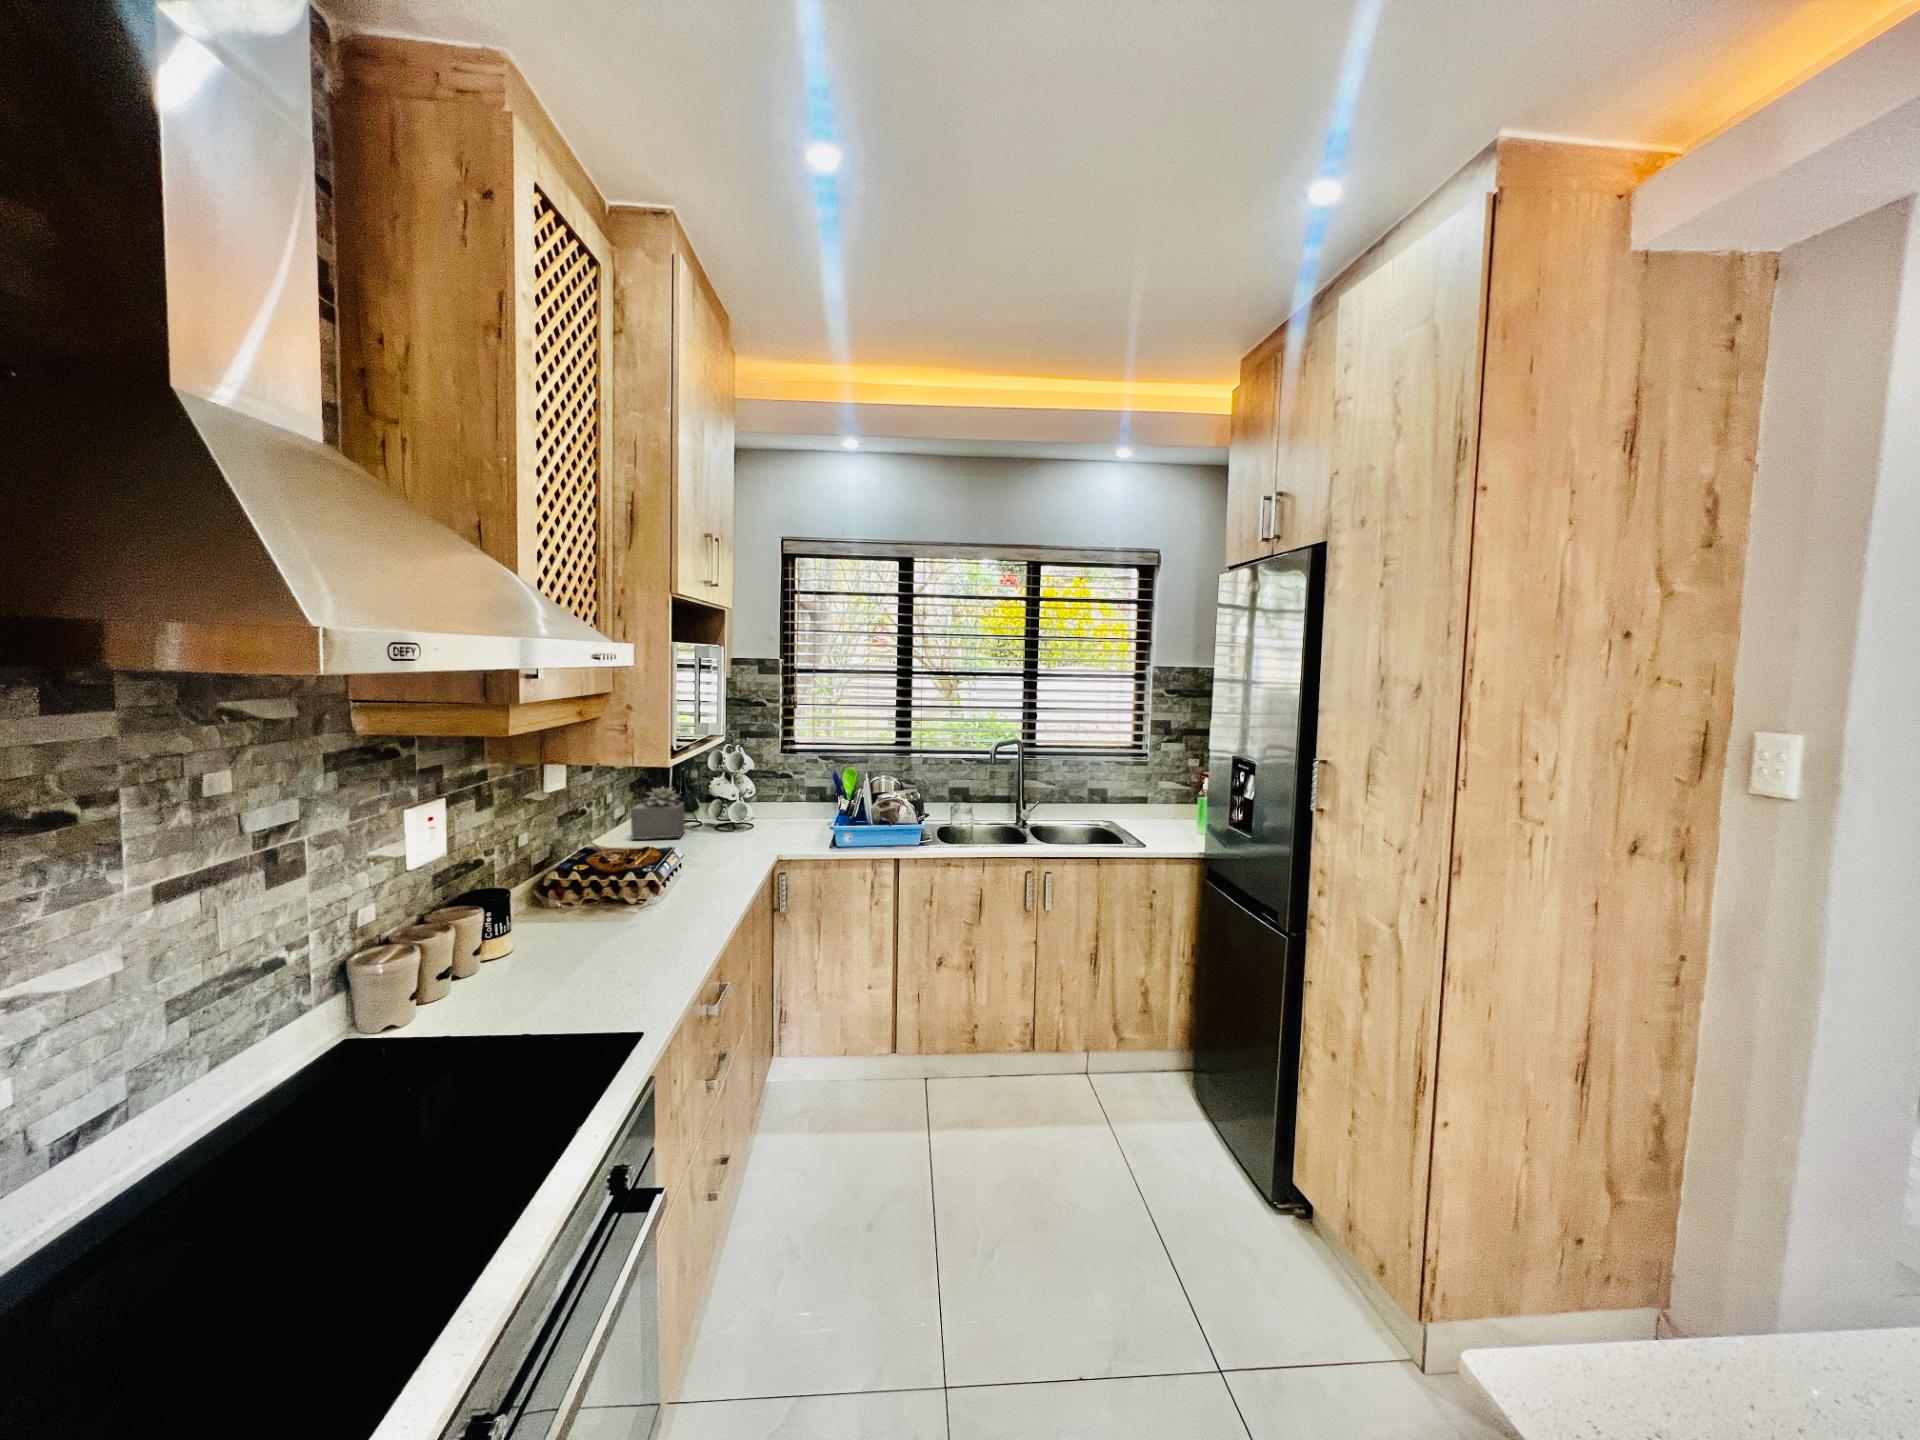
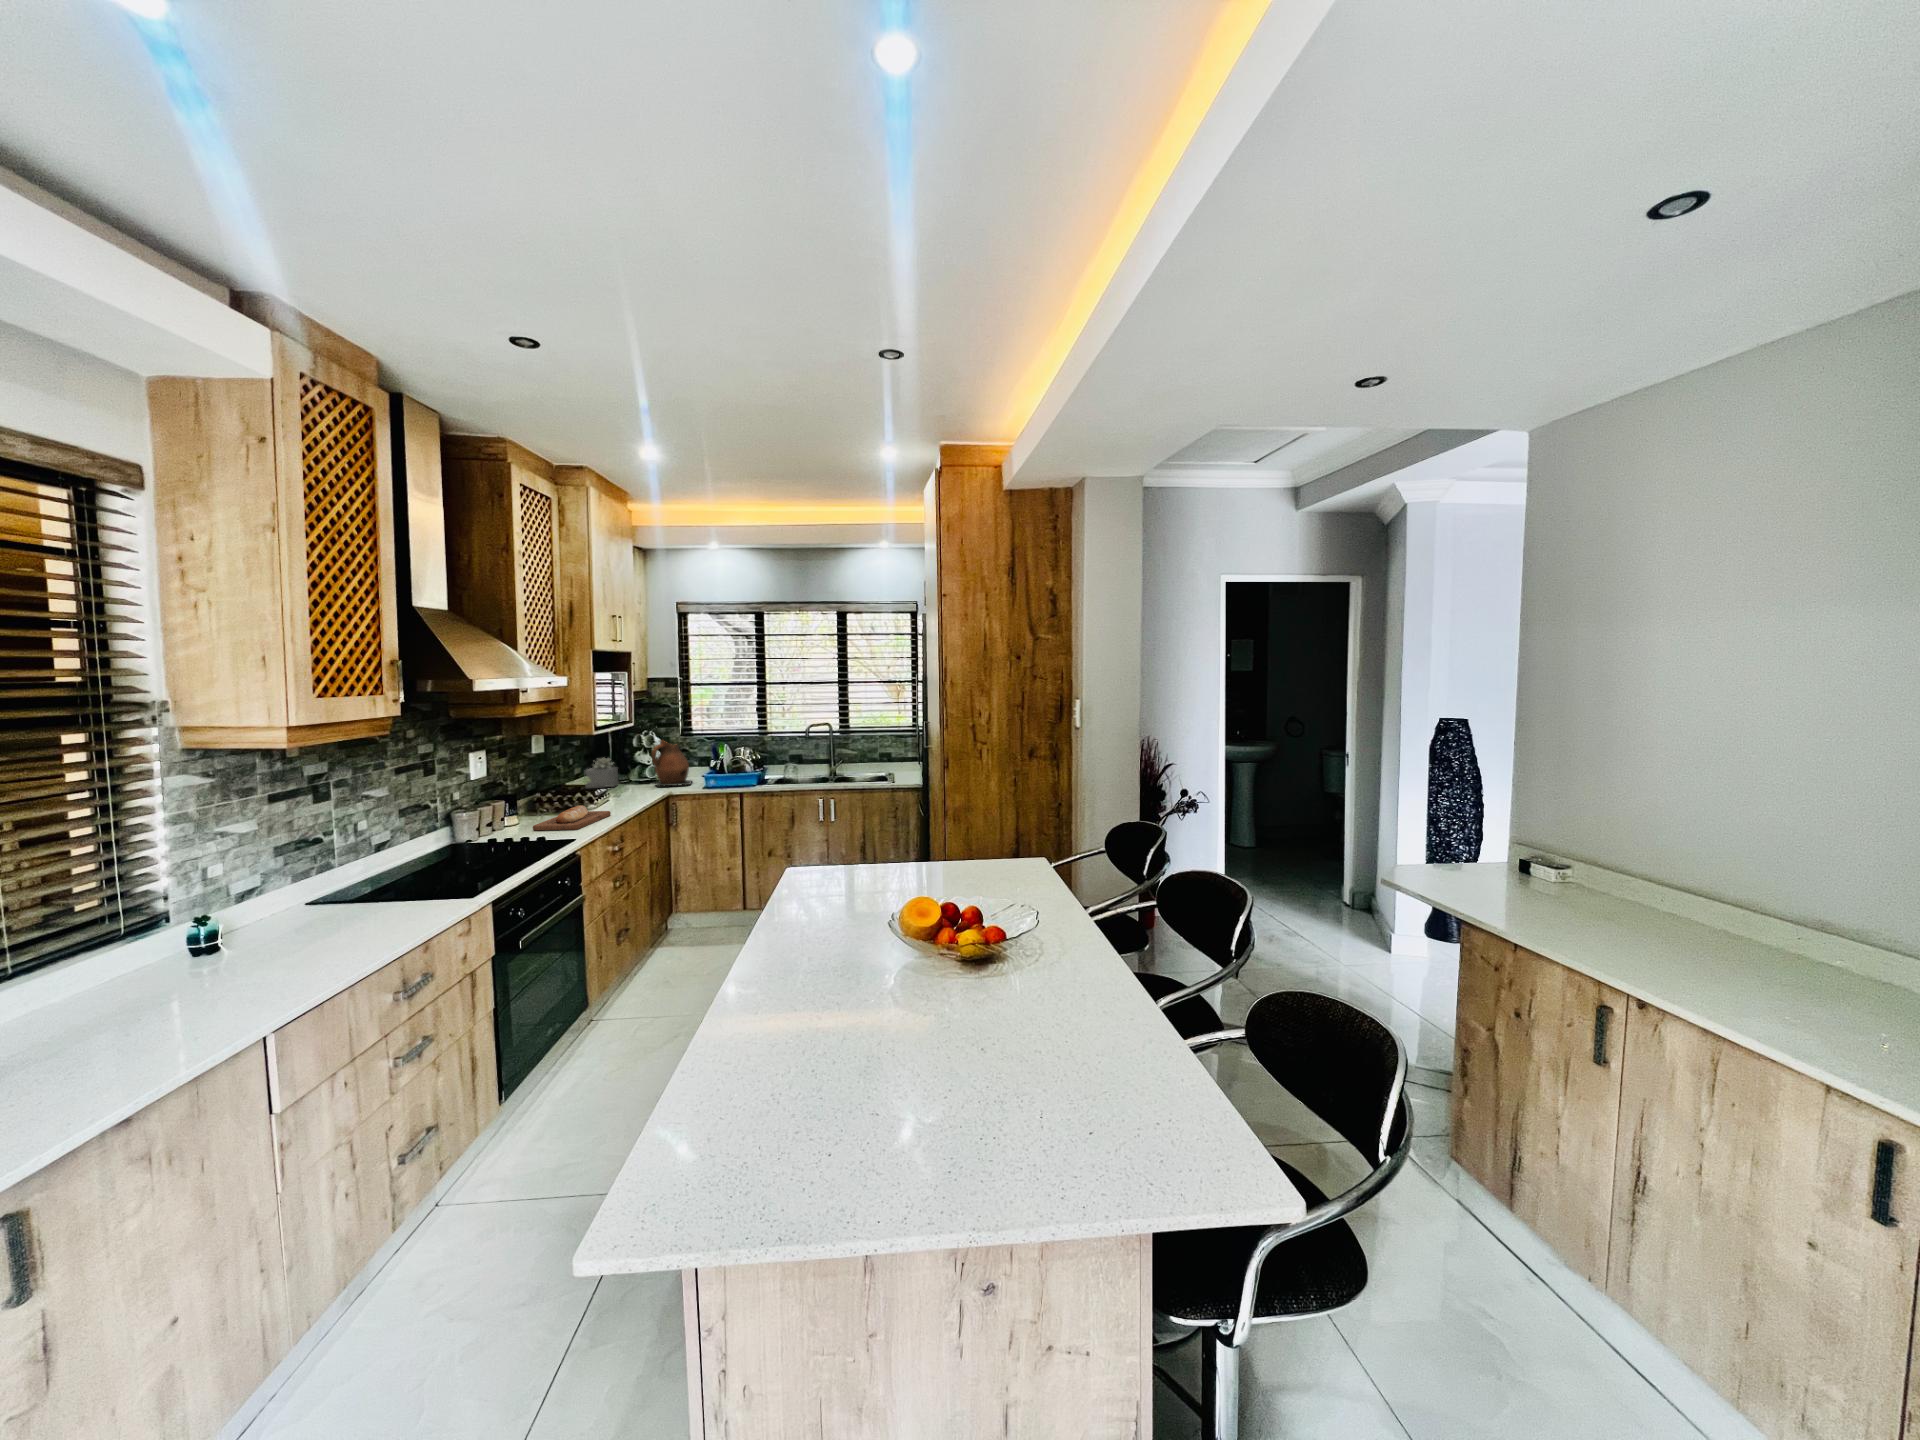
ceramic pitcher: none [744,761,808,841] -> present [652,740,692,786]
bread loaf: none [541,912,699,989] -> present [533,805,611,830]

